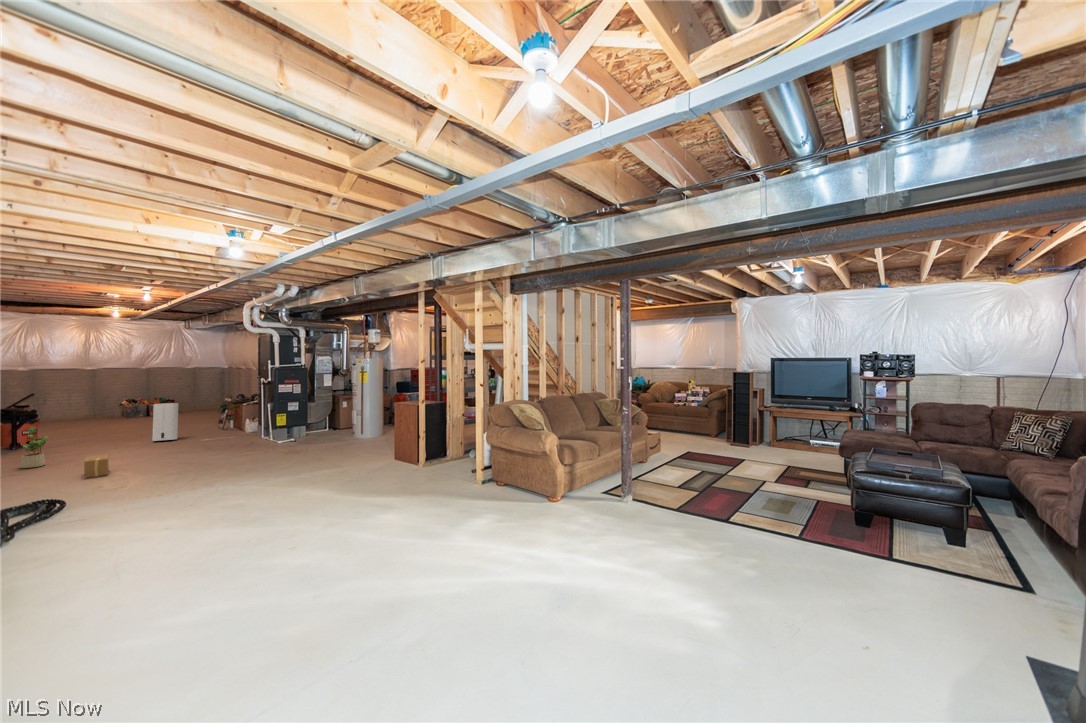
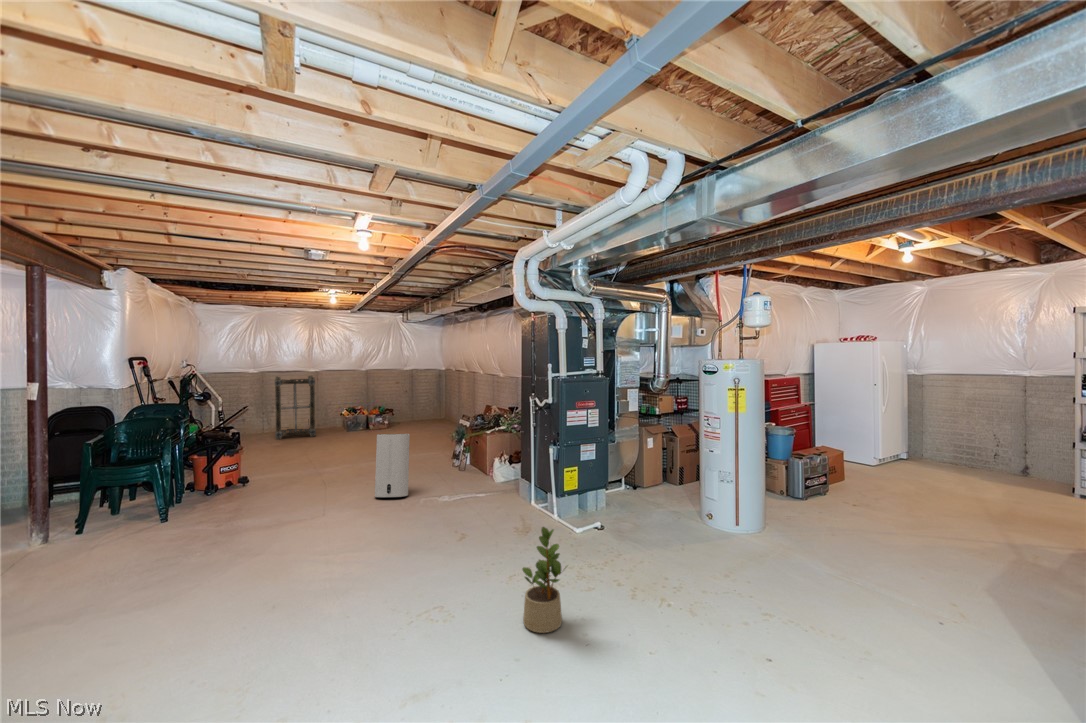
shelving unit: none [52,373,97,425] -> present [274,376,316,440]
potted plant: present [21,427,48,468] -> present [522,527,566,633]
cardboard box: present [84,455,109,478] -> none [251,576,303,652]

